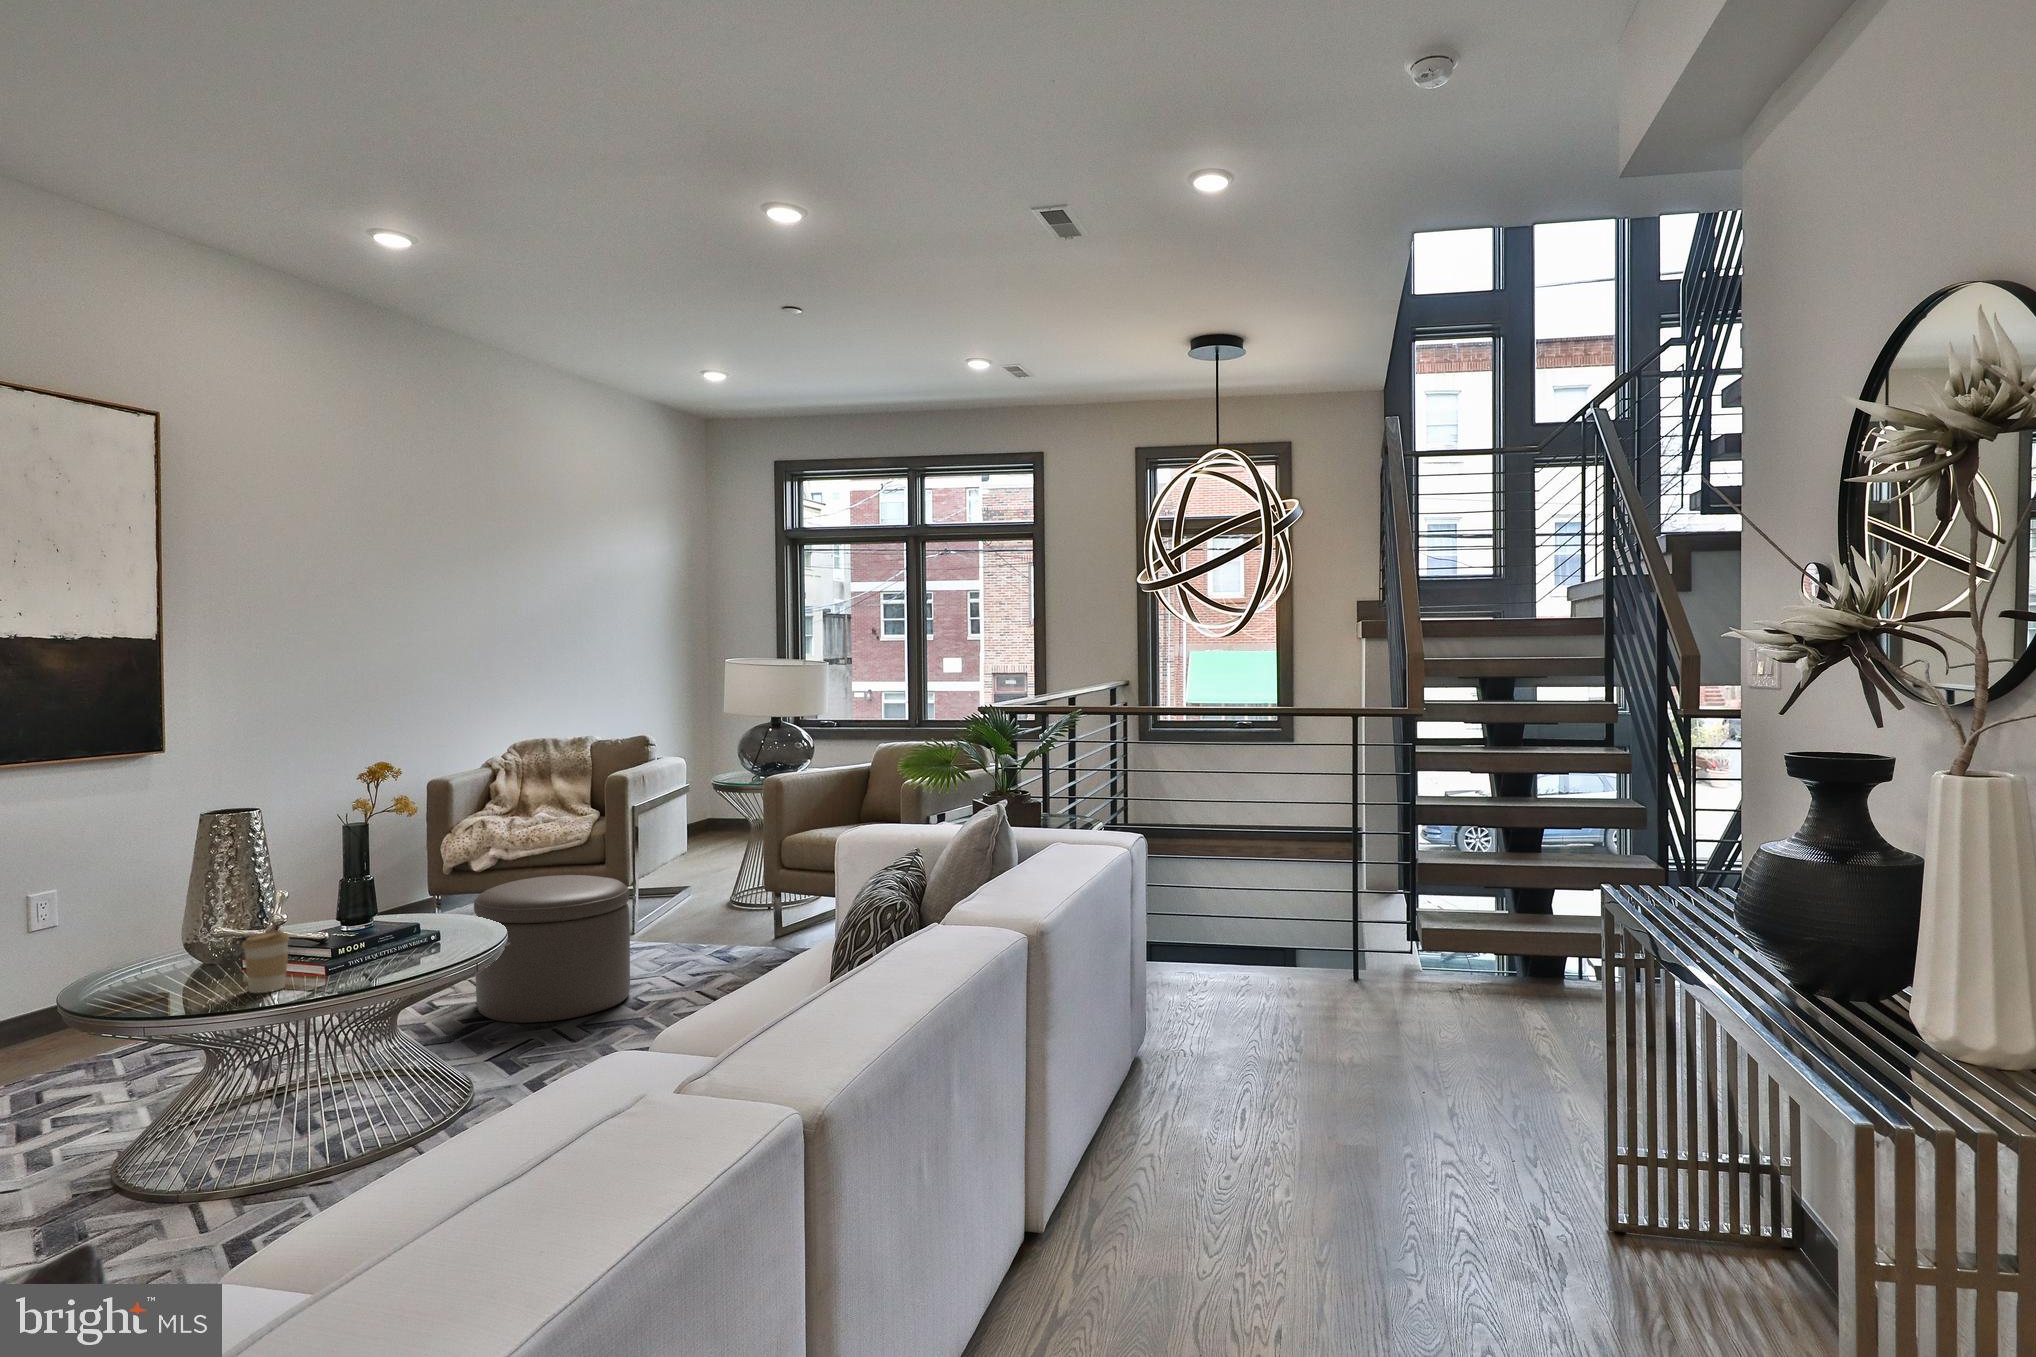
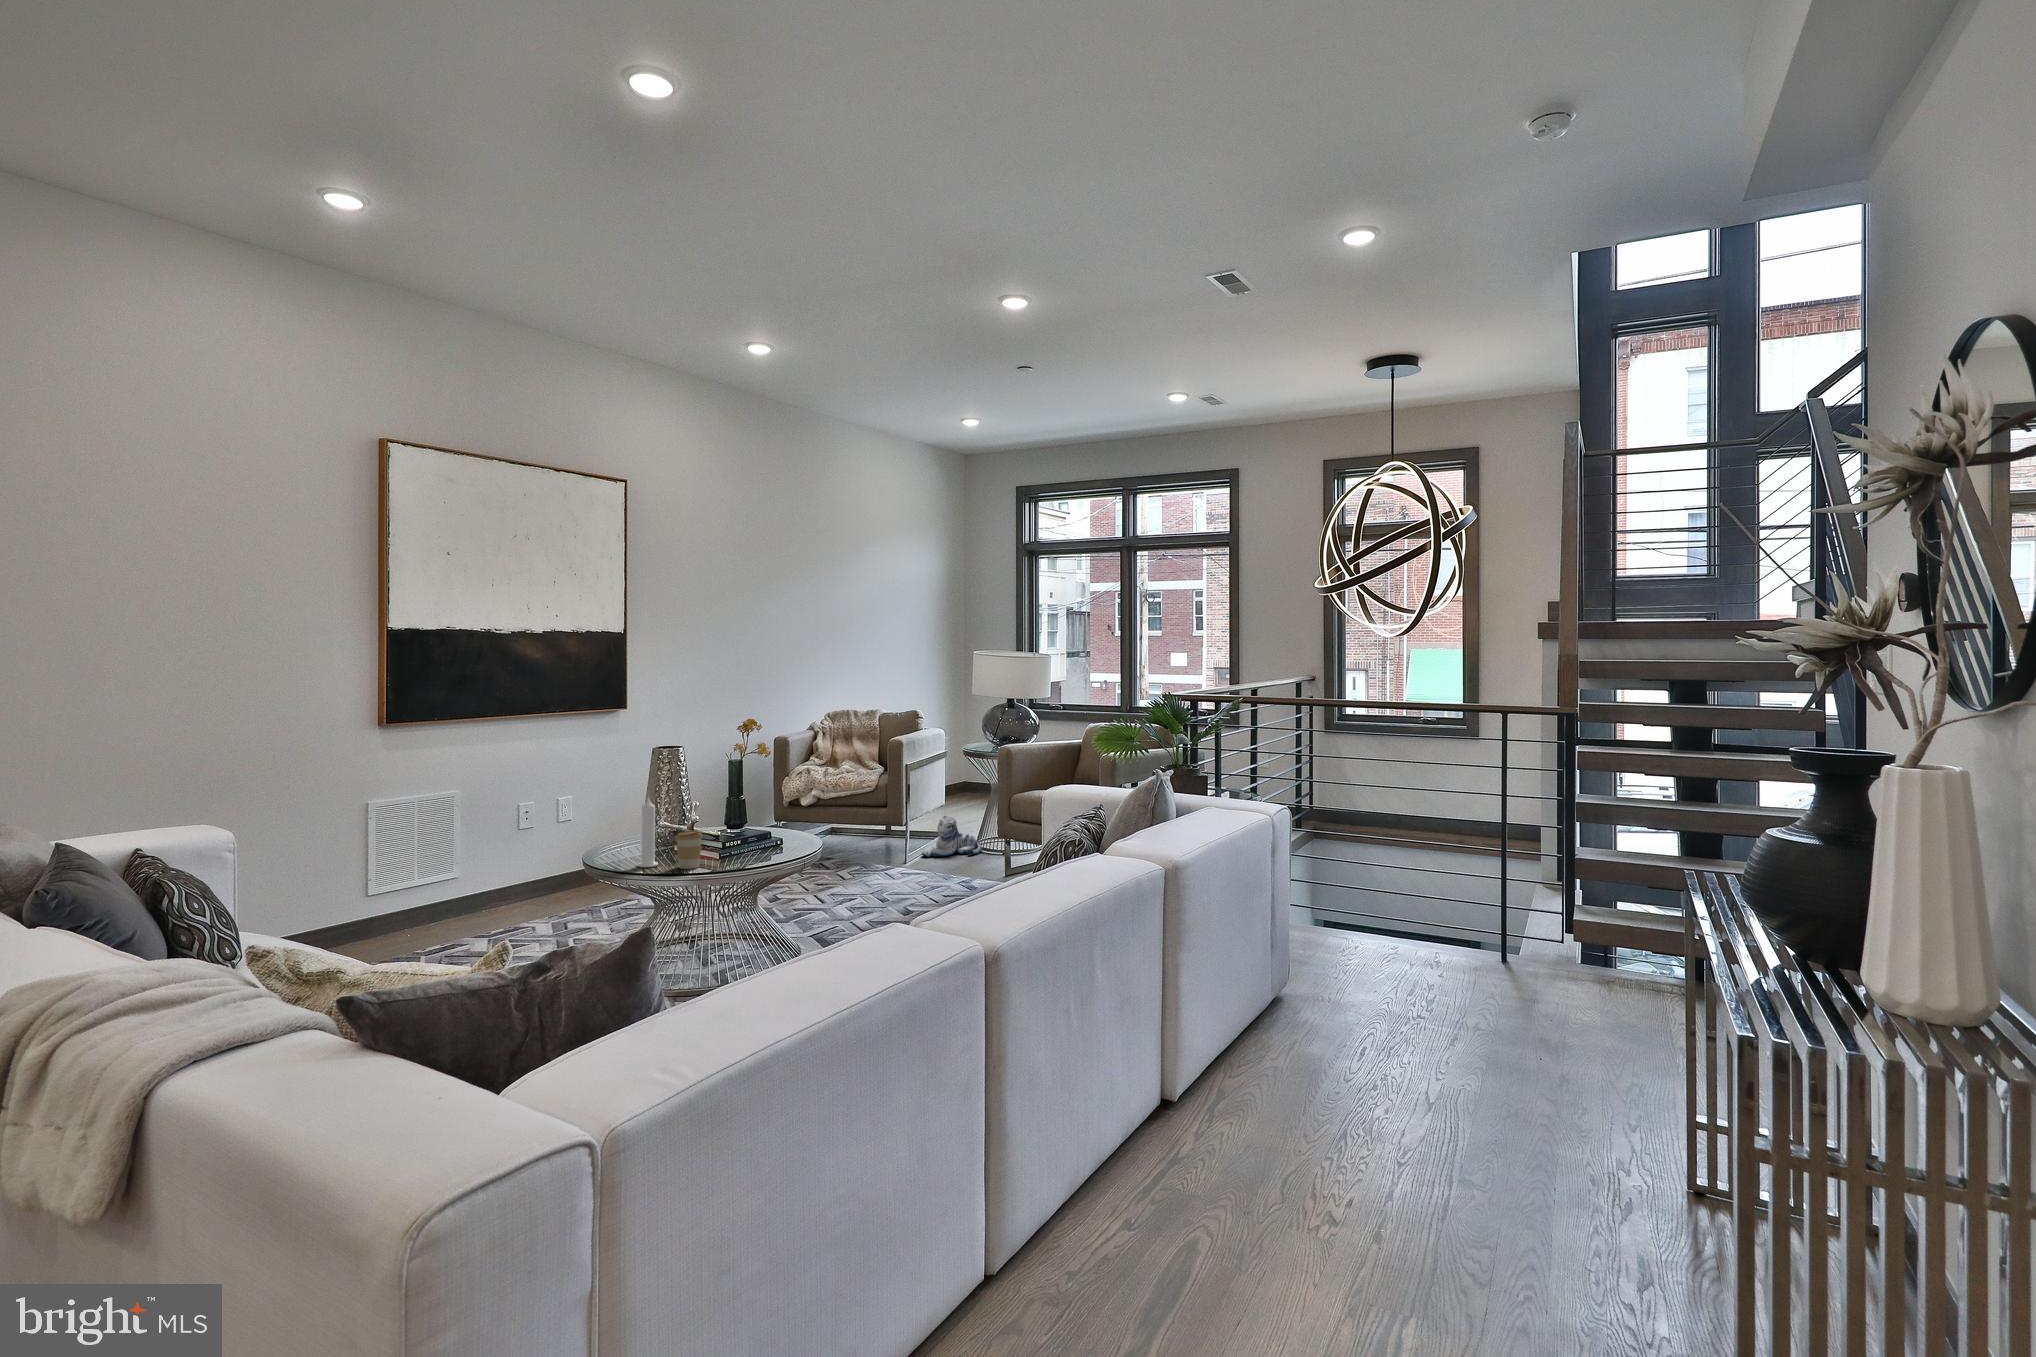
plush toy: none [649,871,730,926] -> present [921,816,982,857]
ottoman: present [474,875,630,1023] -> none [803,812,908,914]
candle: none [176,883,214,997] -> present [638,797,658,867]

